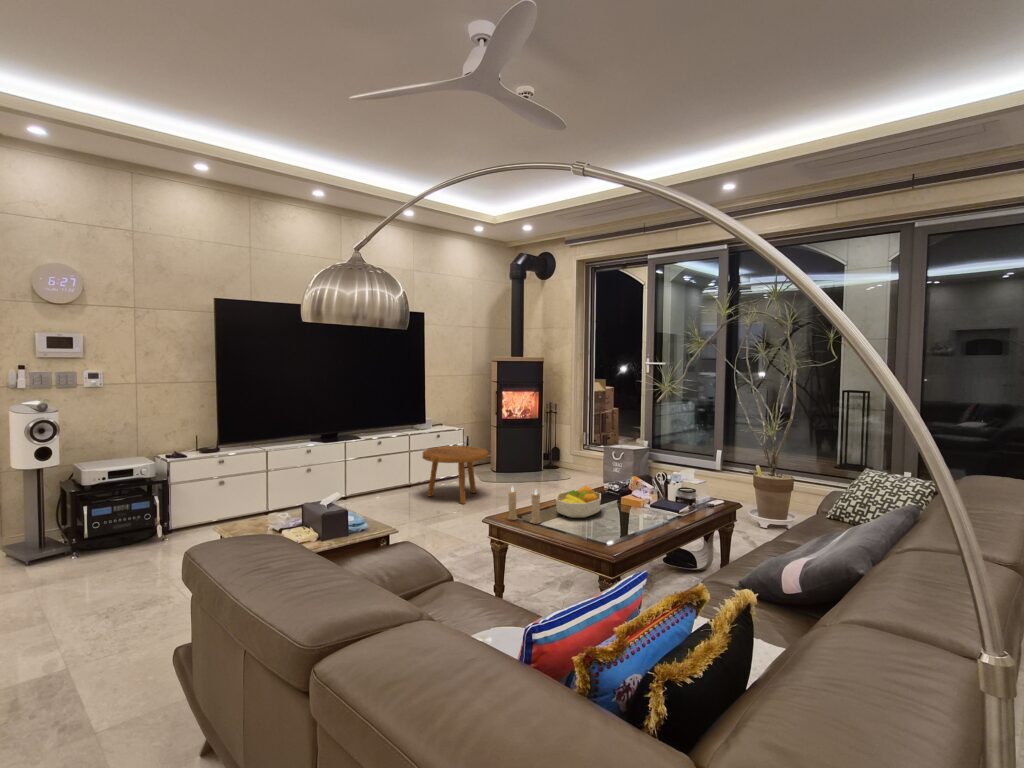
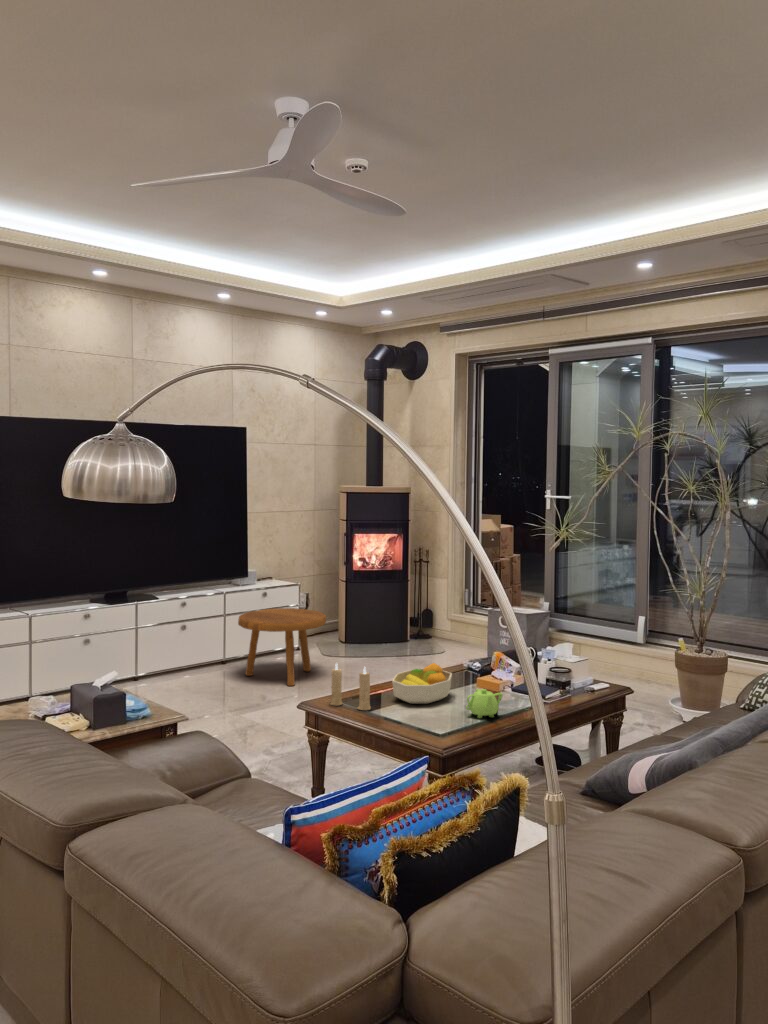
teapot: none [618,506,647,529] -> present [466,689,503,718]

